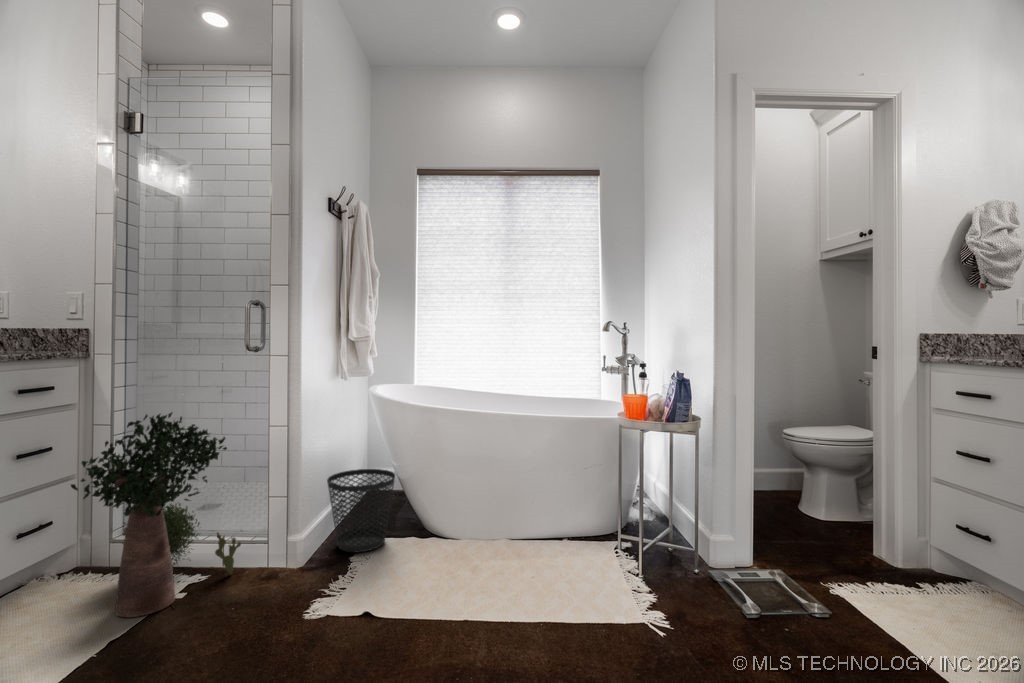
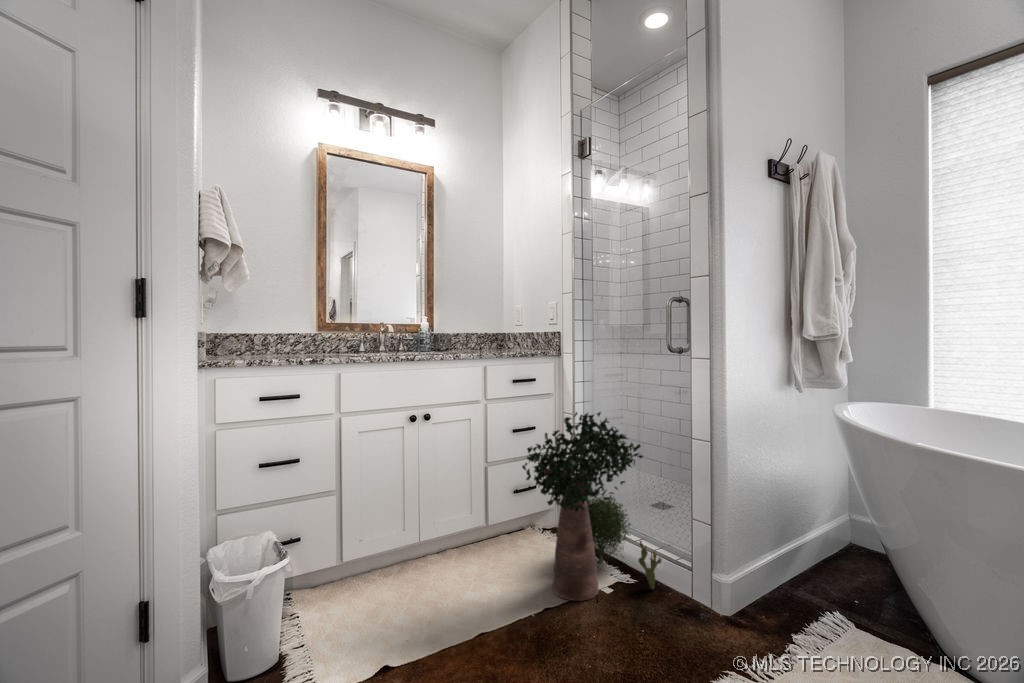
wastebasket: present [327,469,395,552] -> none [765,510,871,635]

